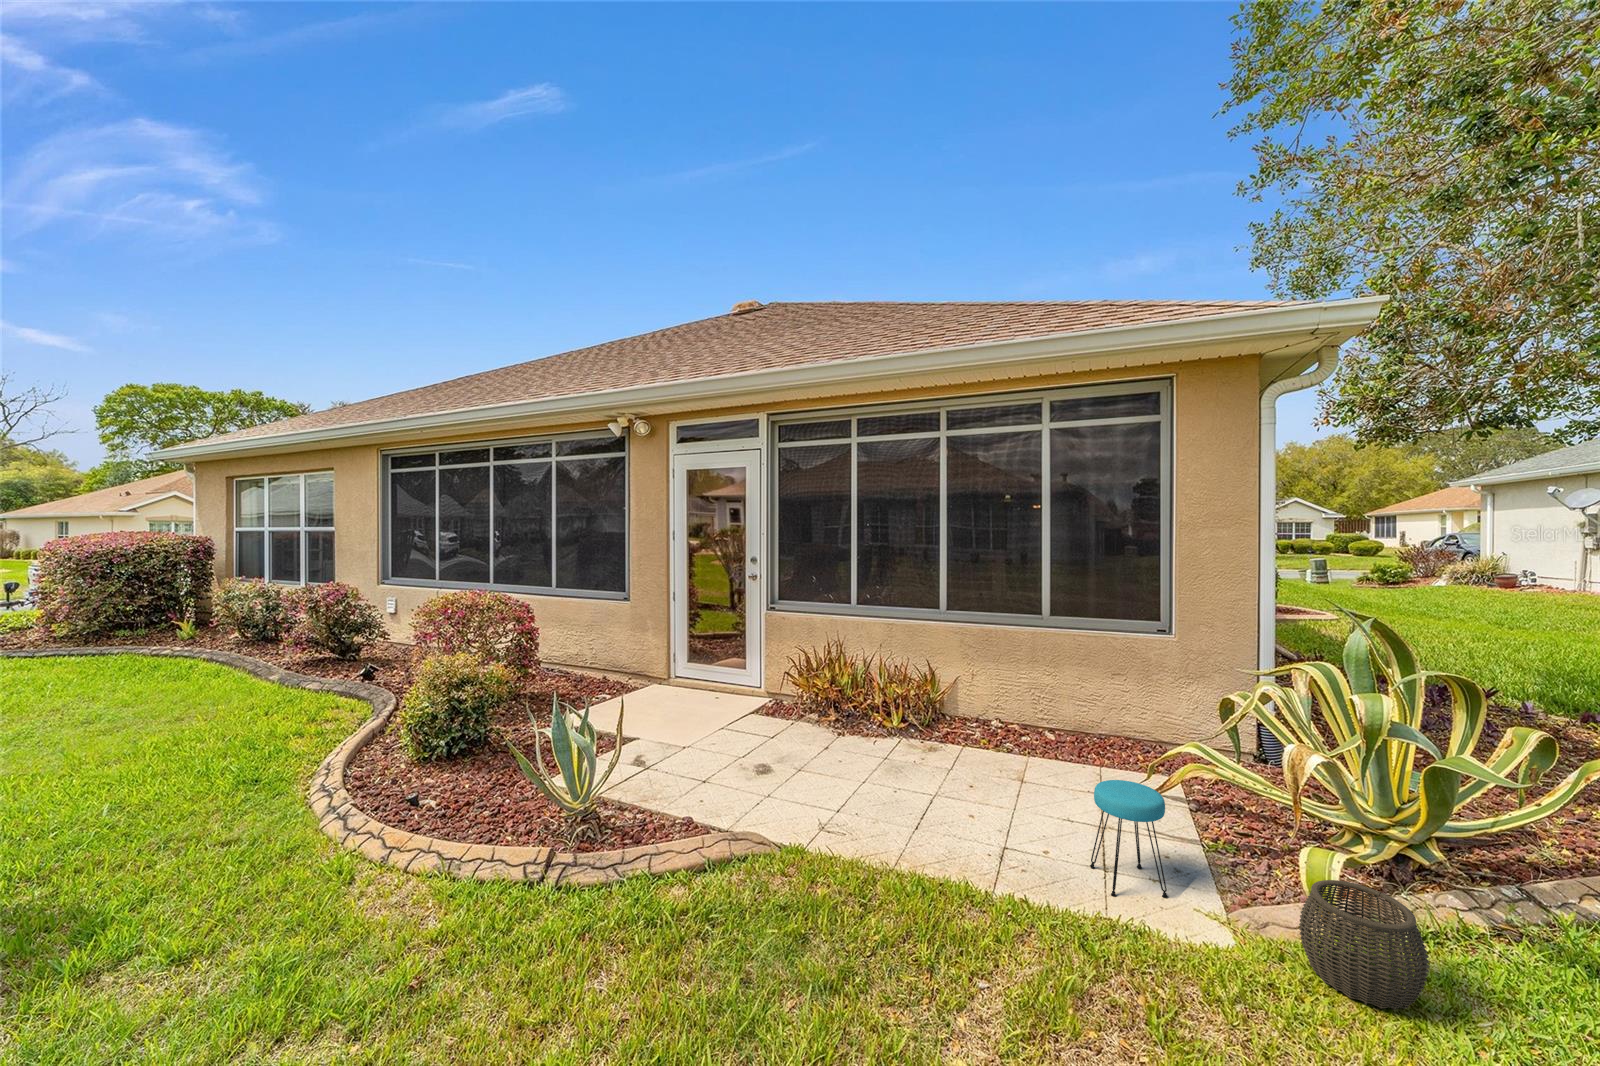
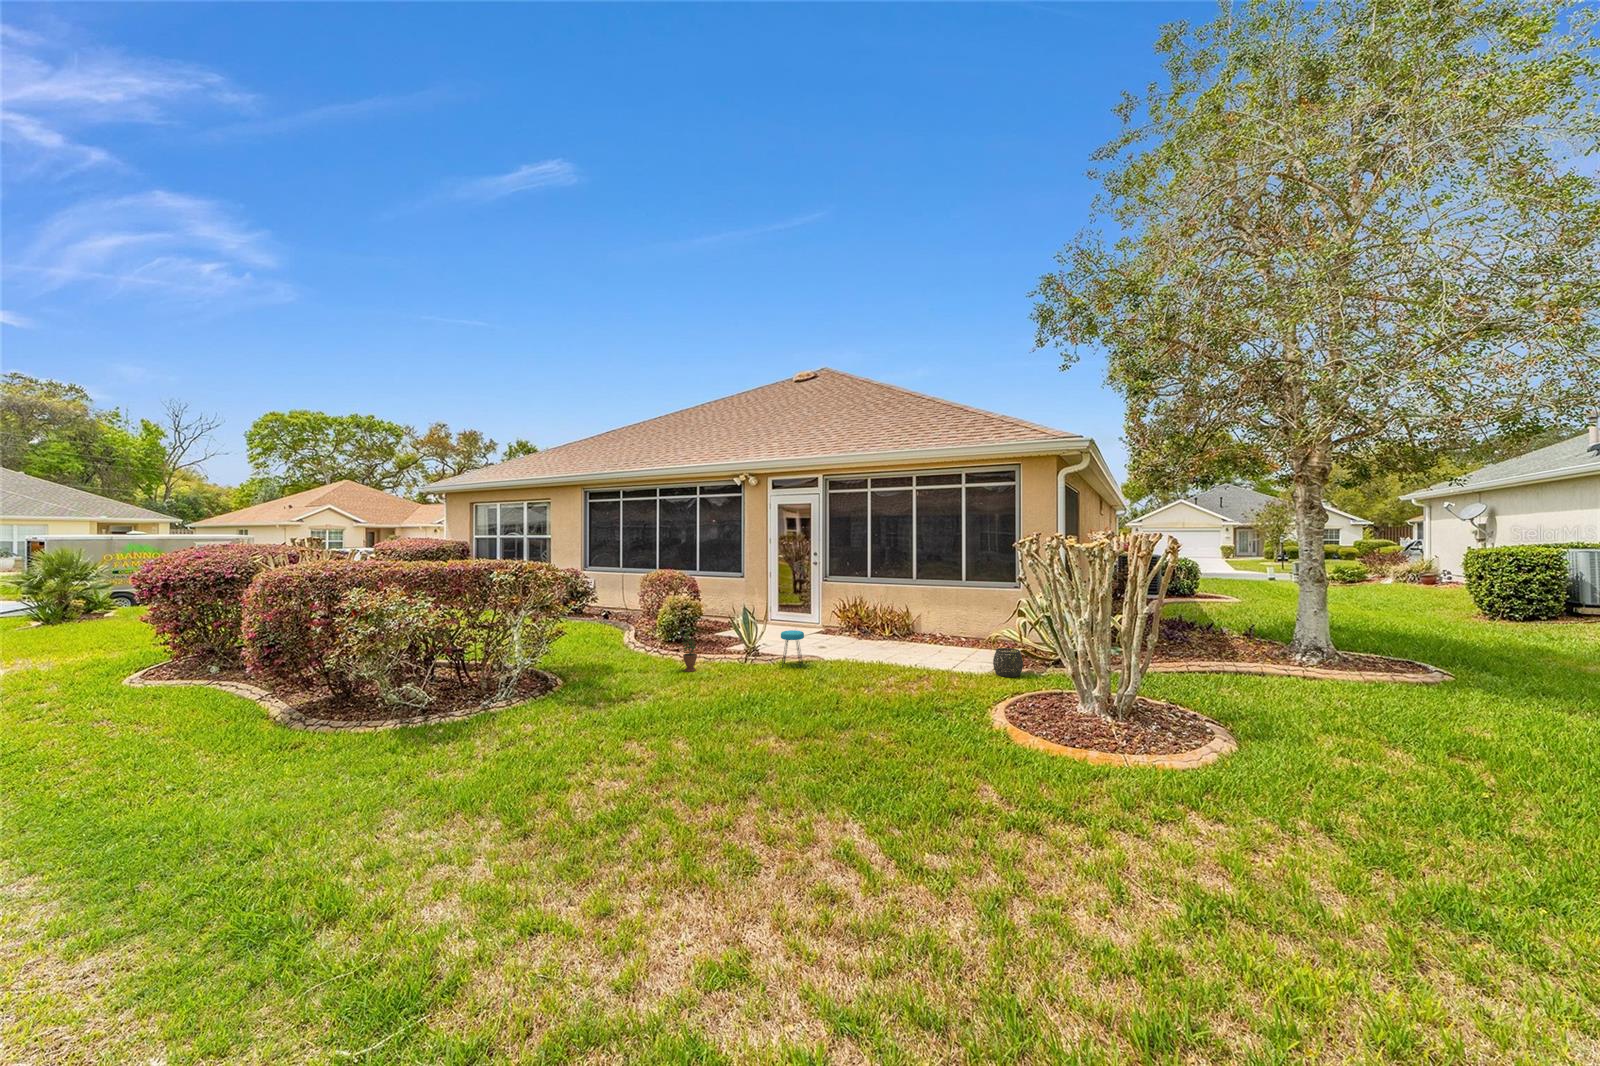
stool: present [1090,780,1168,897] -> present [781,630,804,668]
potted plant: none [247,845,321,997] -> present [681,633,697,672]

